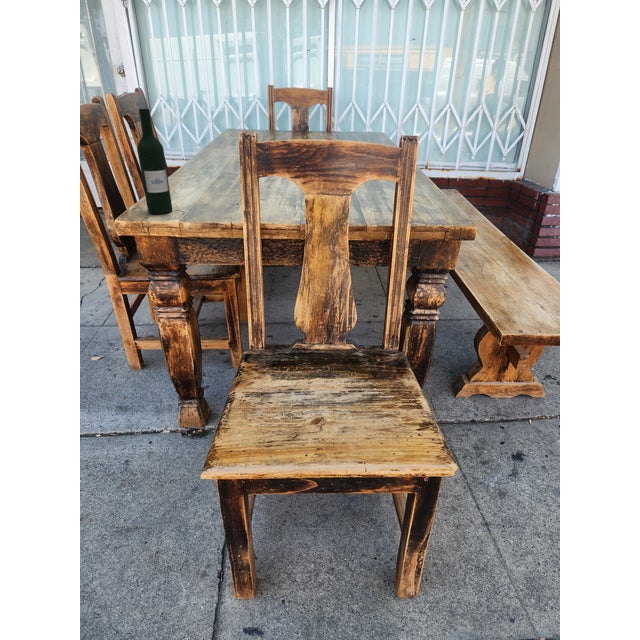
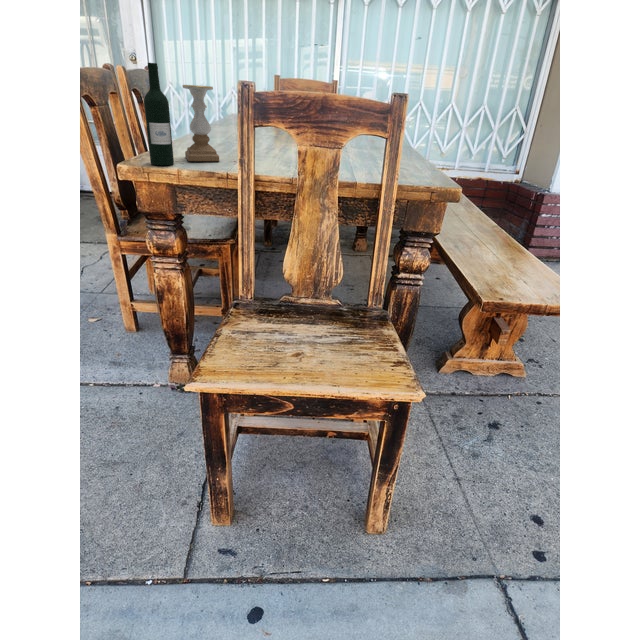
candle holder: none [177,125,220,205] -> present [182,85,219,161]

